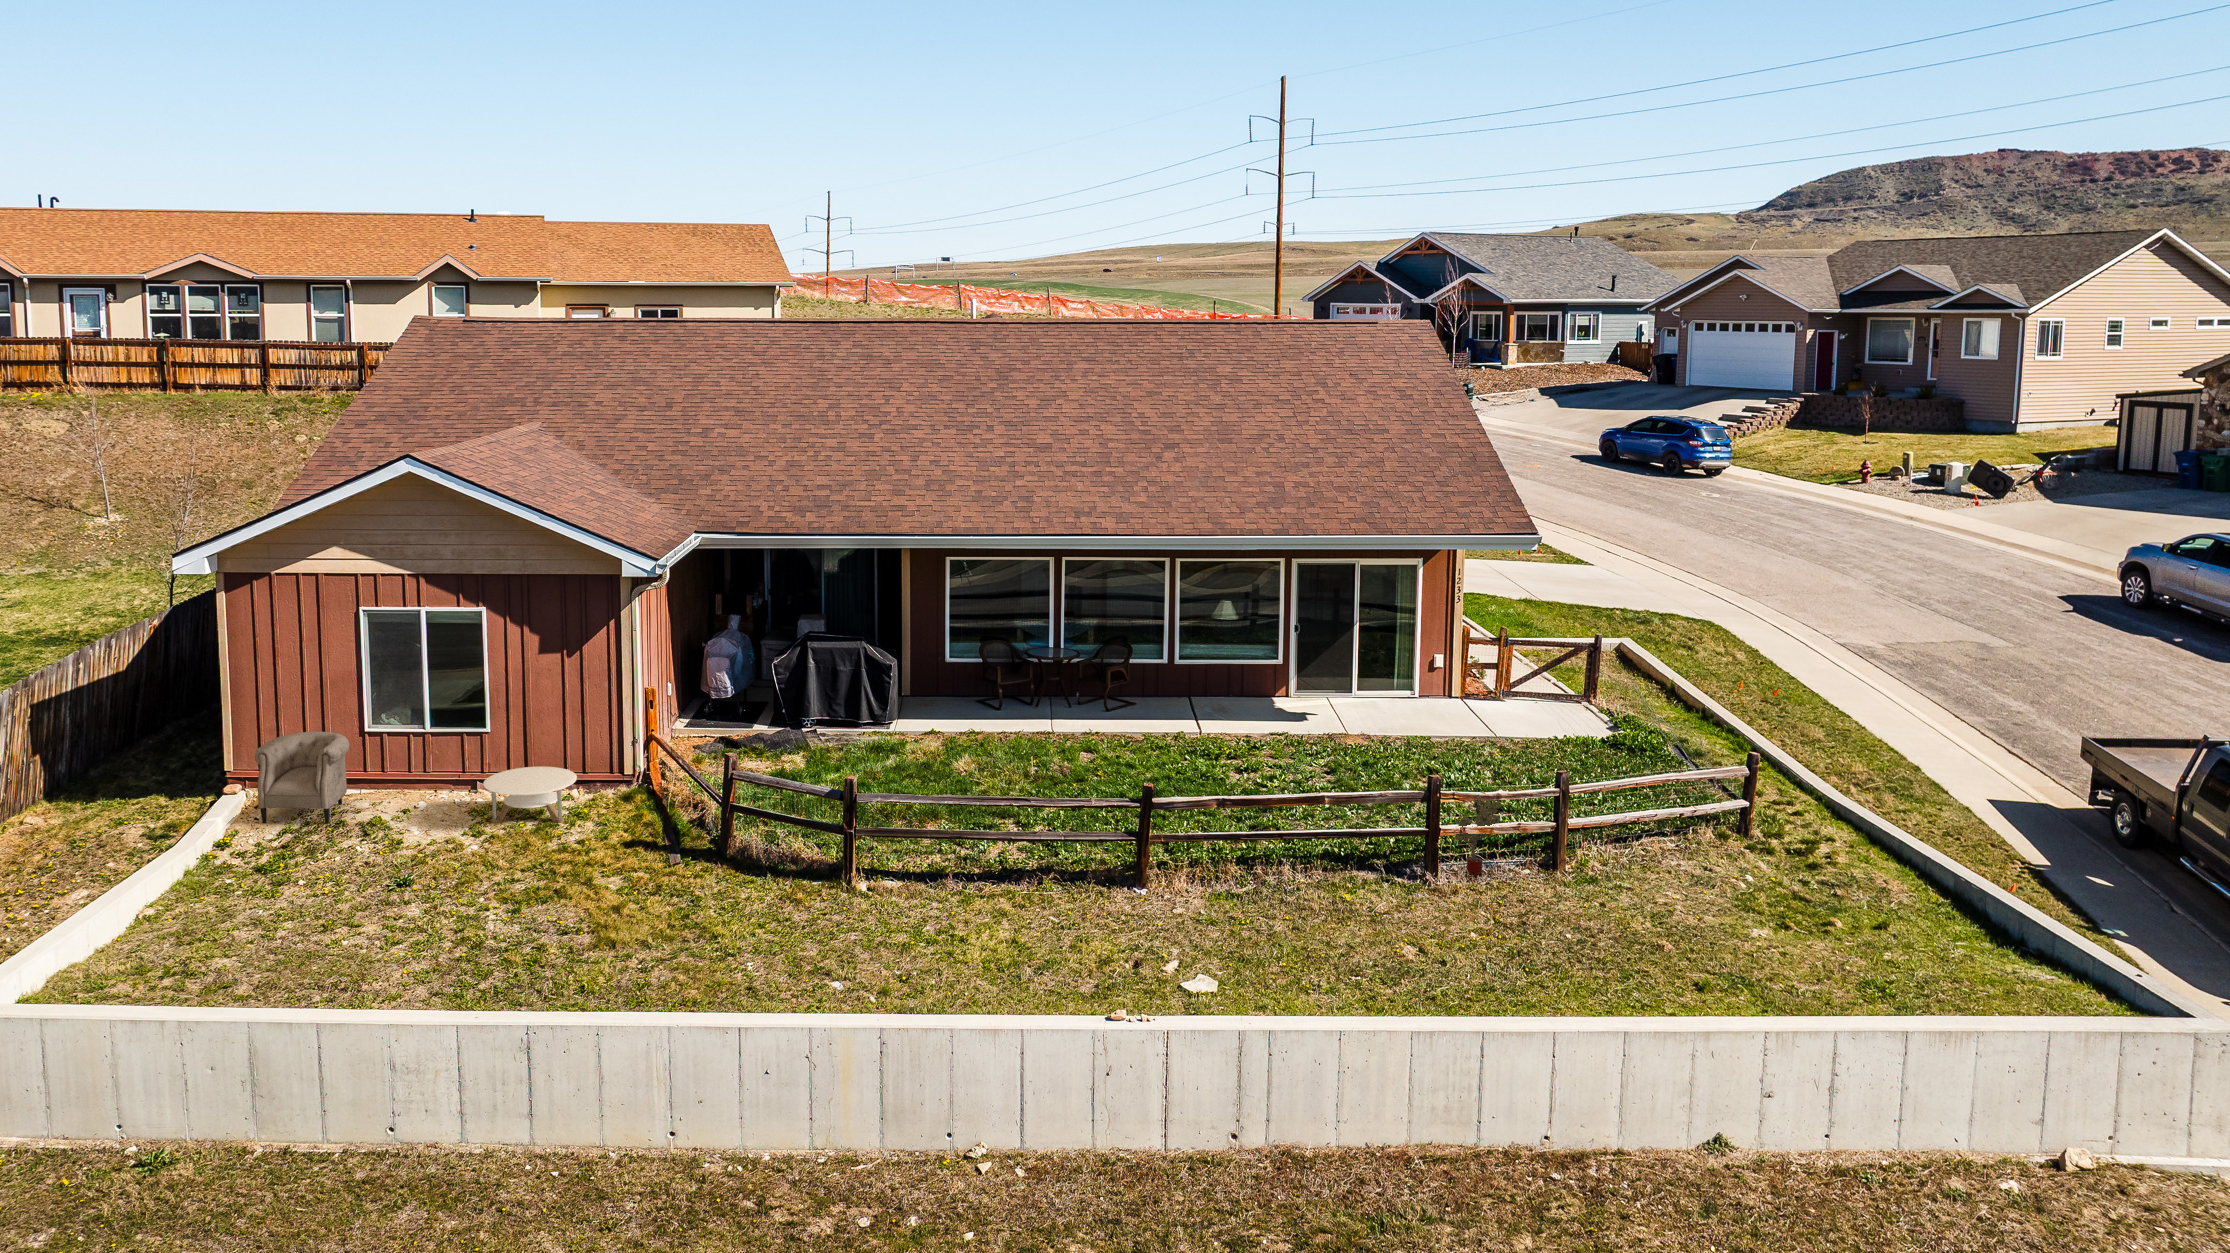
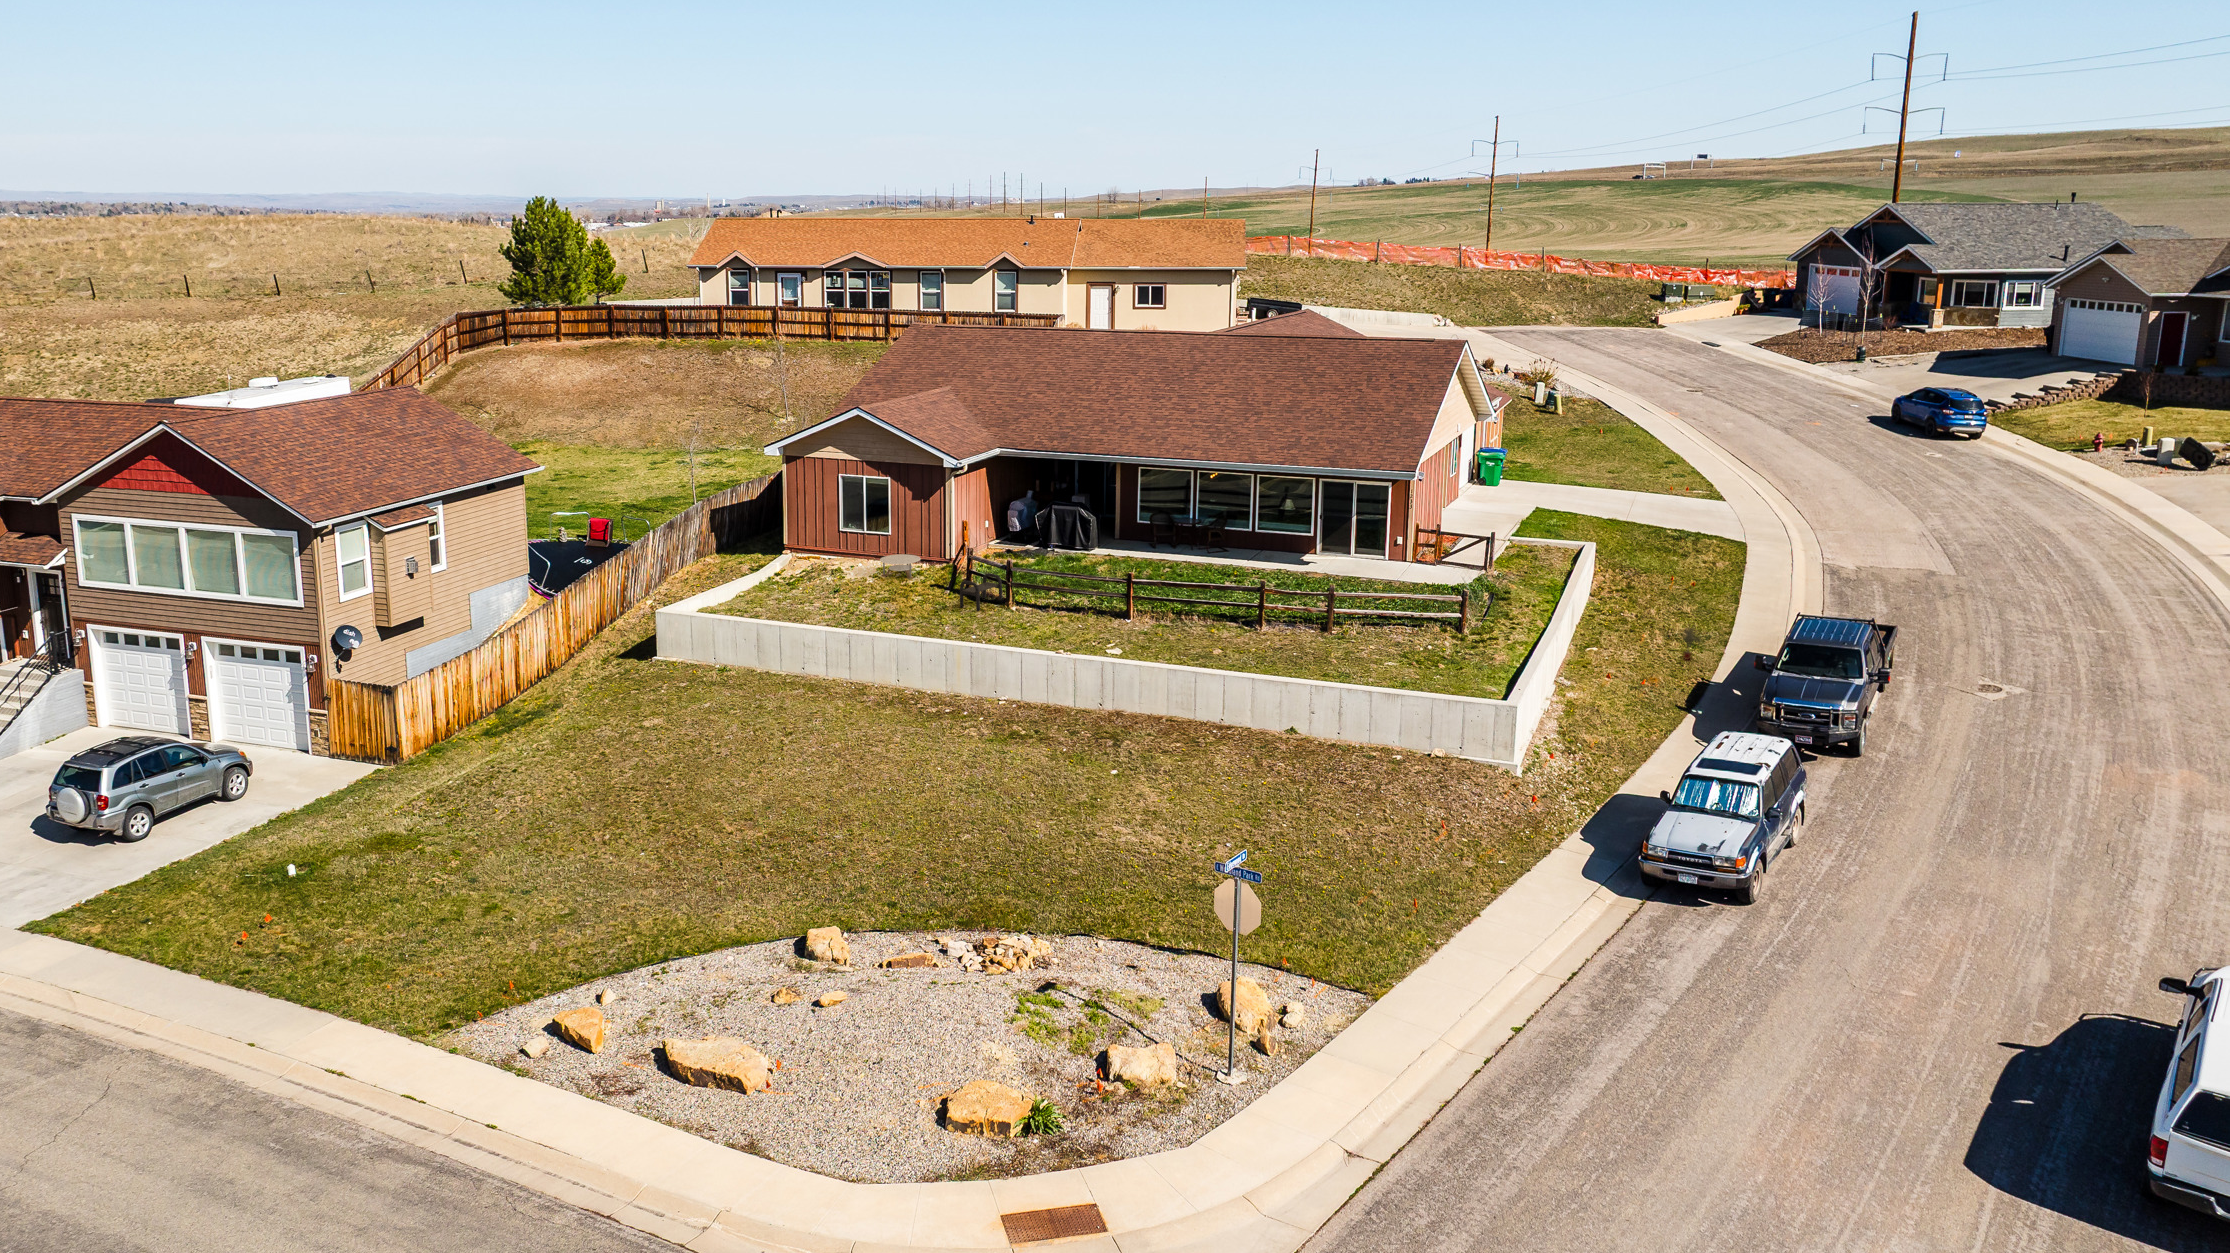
chair: present [254,731,349,824] -> none [791,531,831,571]
potted tree: present [1454,795,1501,875] -> present [1682,624,1700,660]
bench: none [738,803,822,897] -> present [960,573,1002,611]

